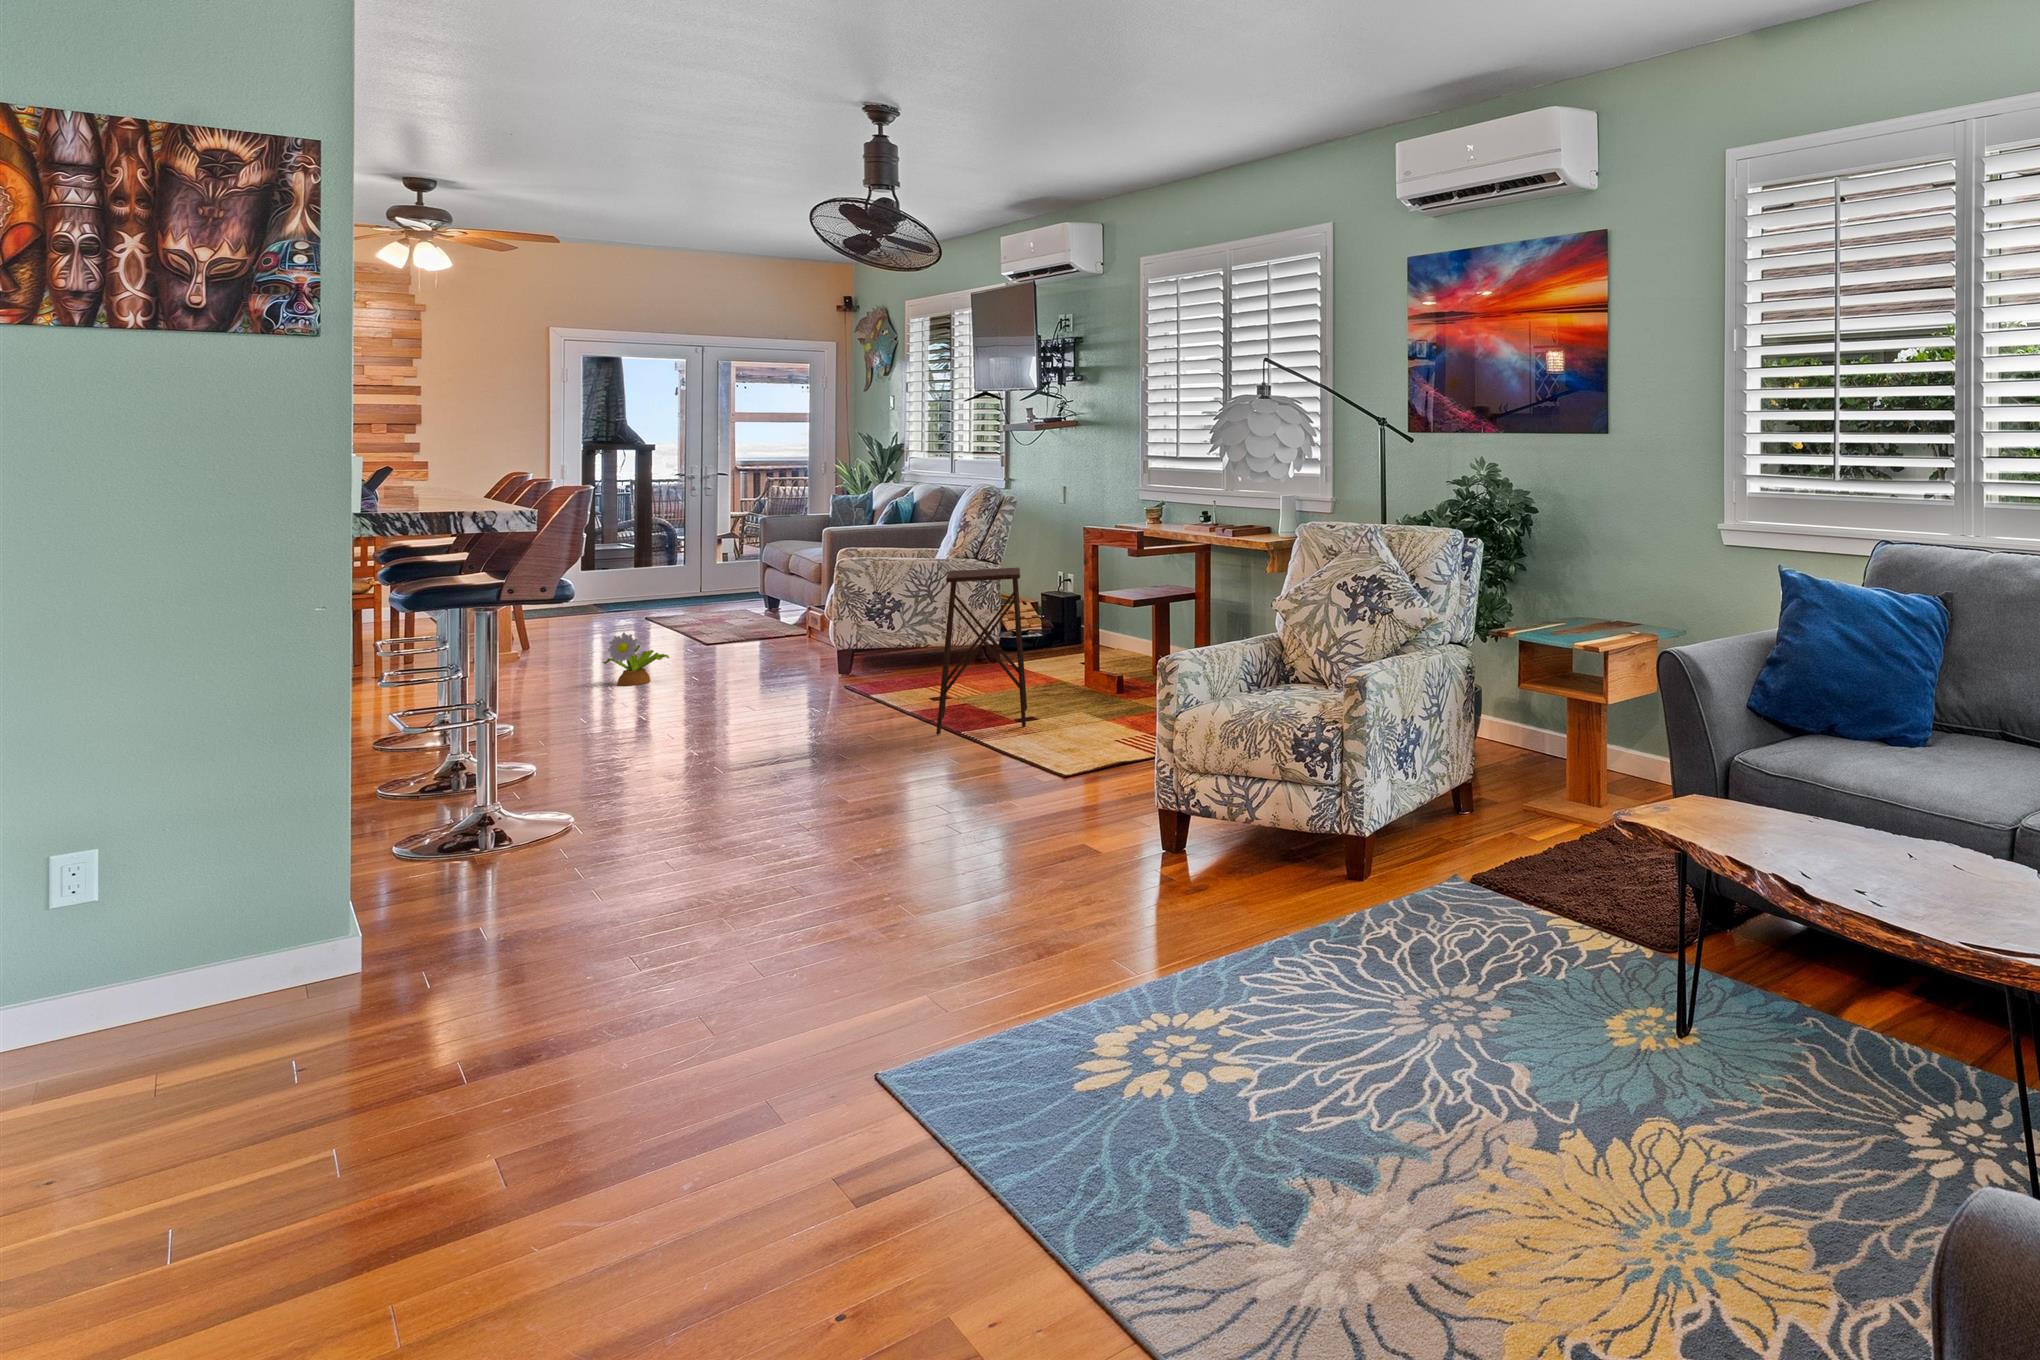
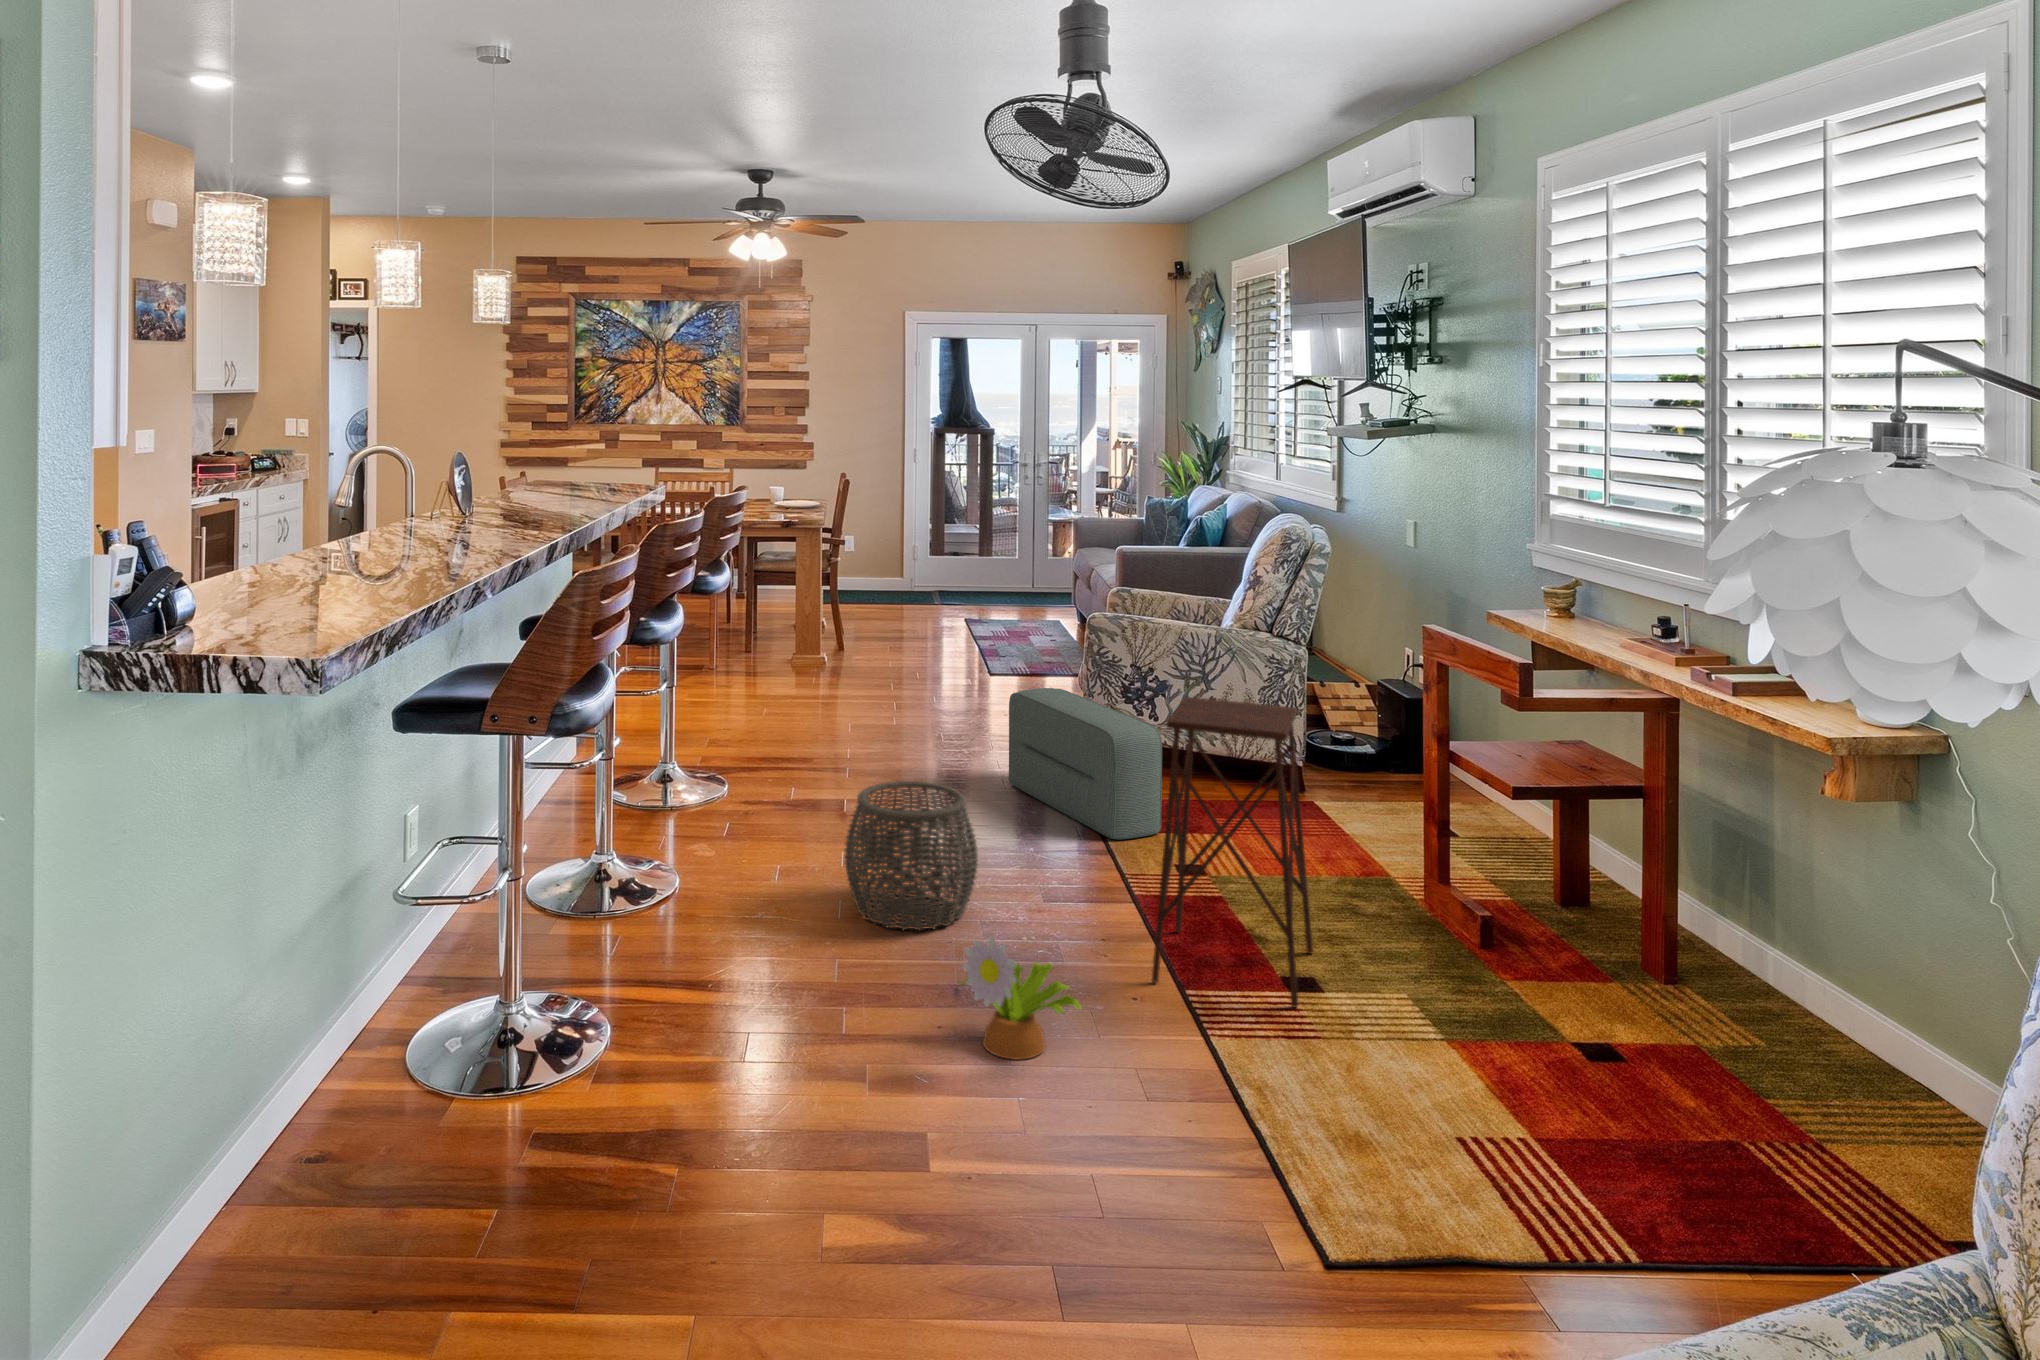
pouf: none [778,612,910,695] -> present [1009,688,1162,839]
decorative plant: present [603,633,670,686] -> present [959,936,1081,1060]
woven basket: none [696,657,803,751] -> present [845,781,978,930]

